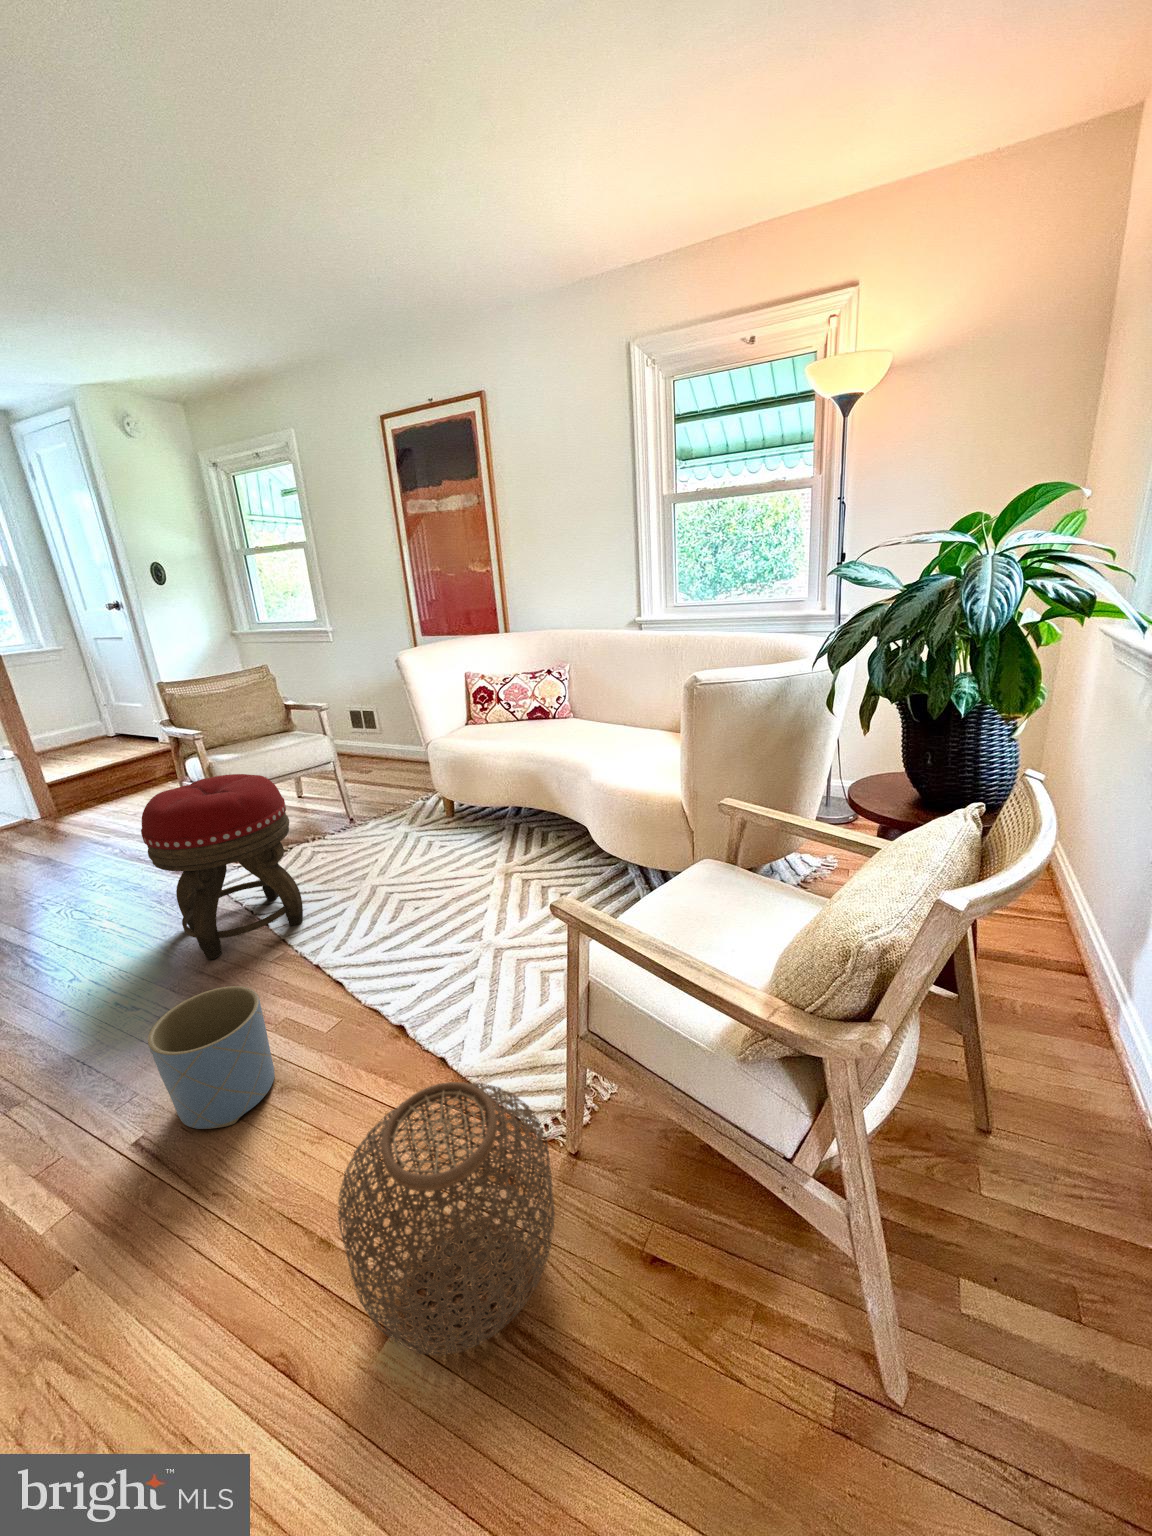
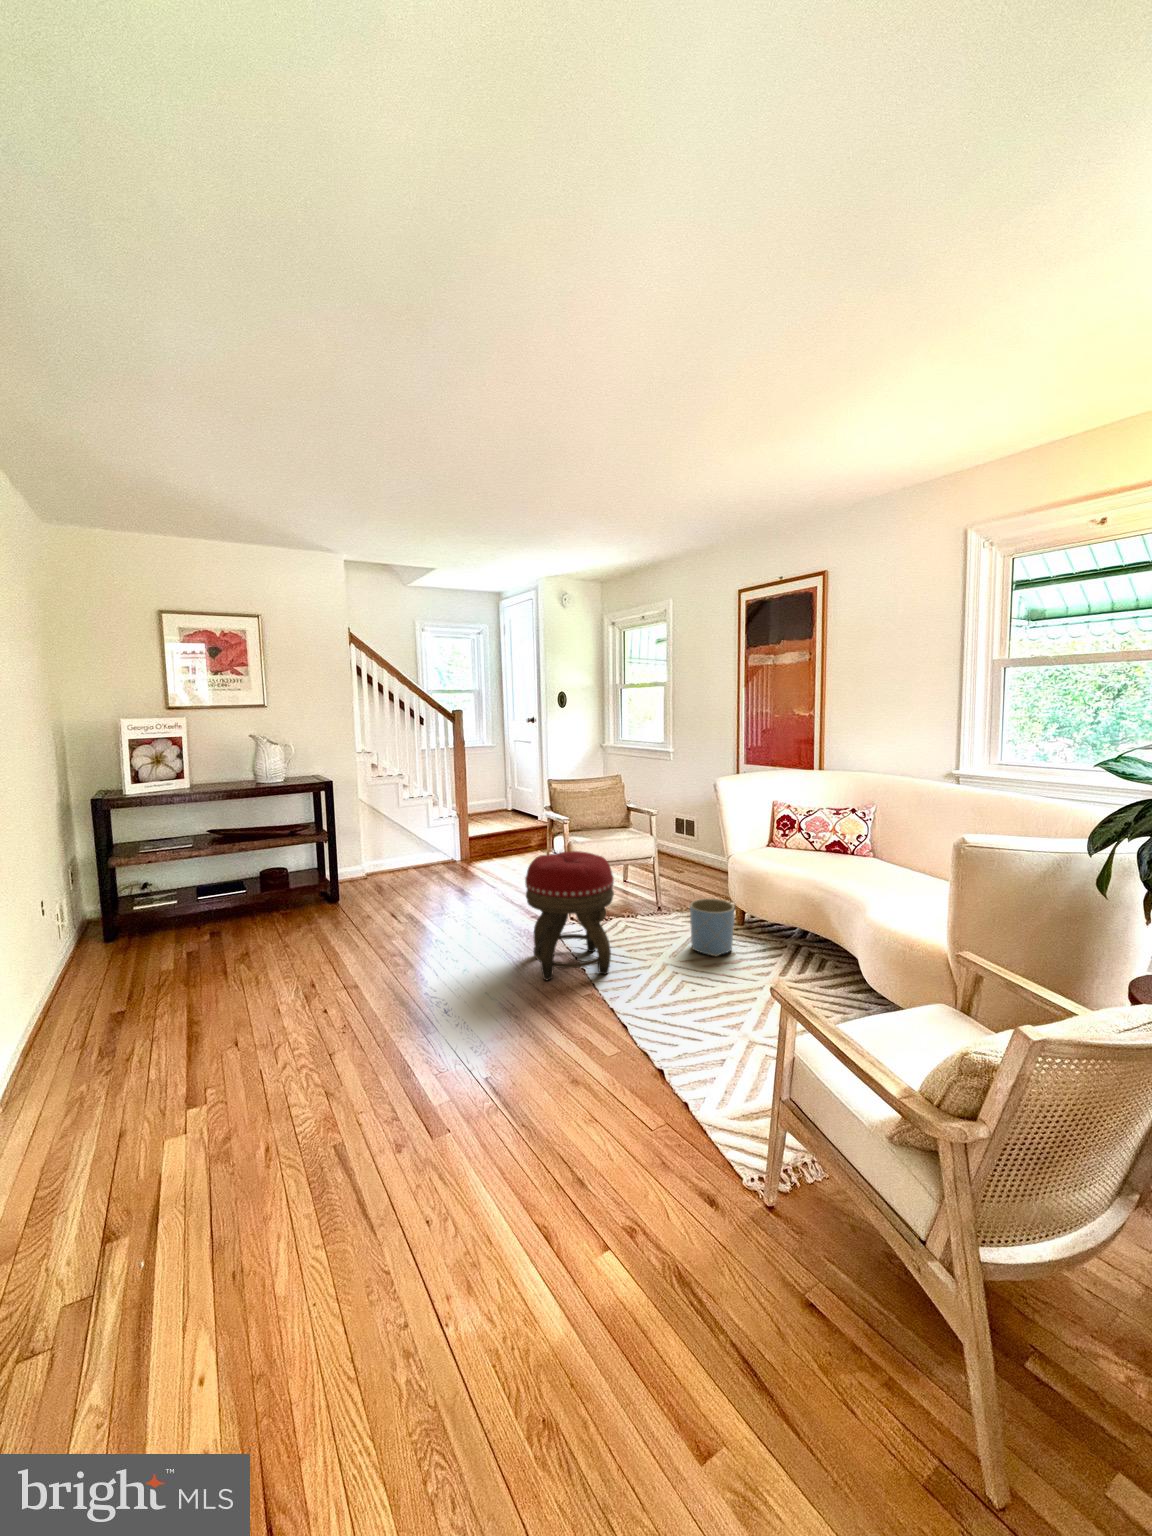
planter: present [148,986,275,1129] -> present [690,899,734,956]
woven basket: present [338,1082,554,1355] -> none [594,1086,740,1283]

